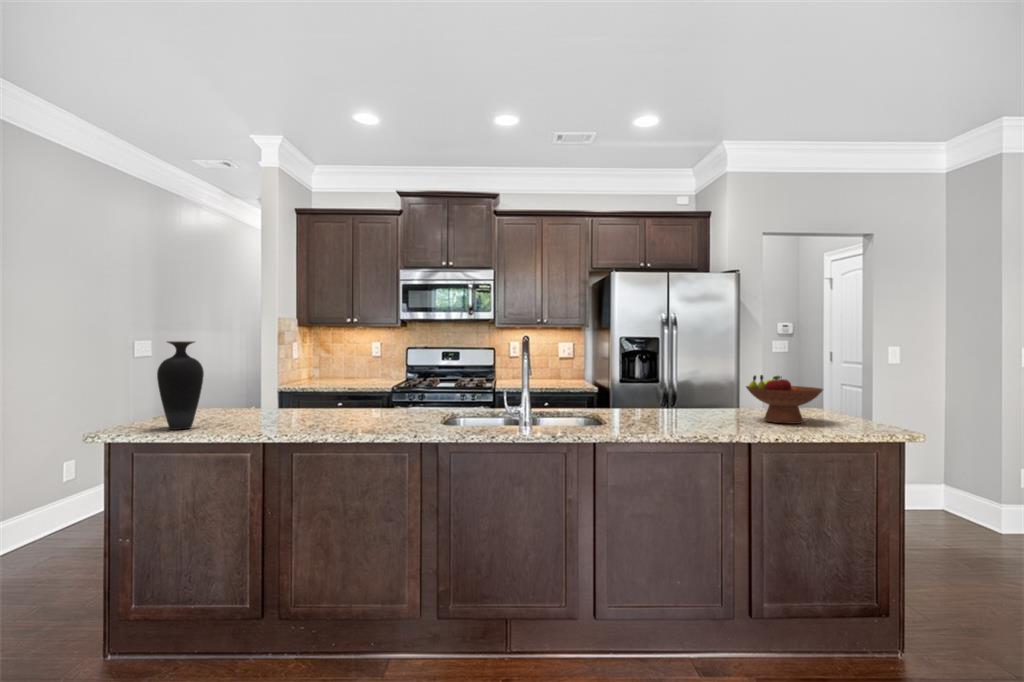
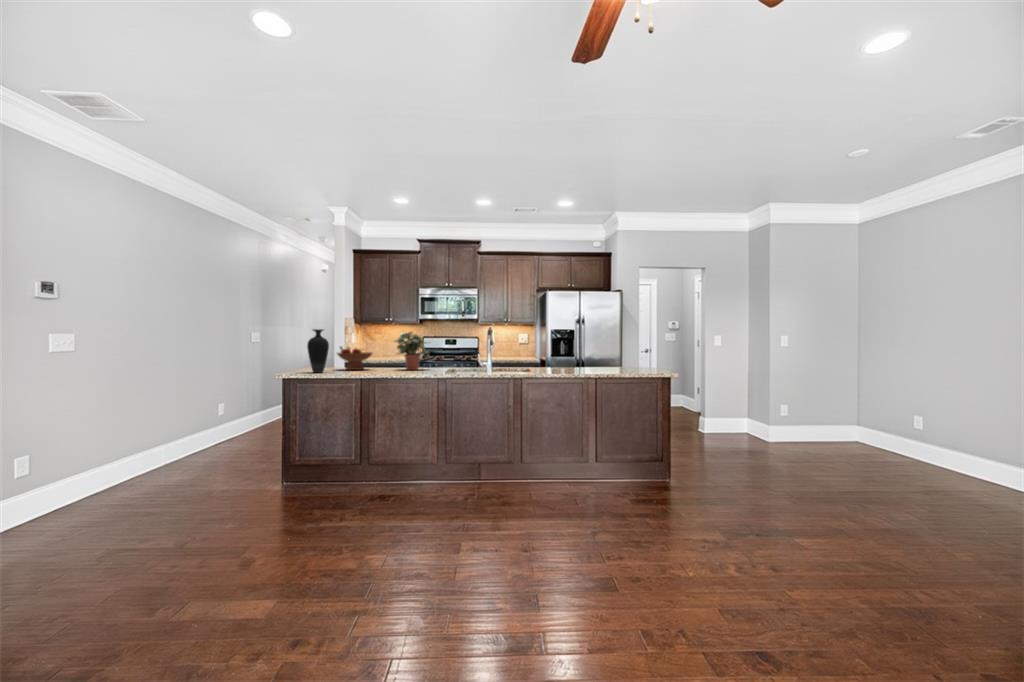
potted plant: none [341,344,412,418] -> present [394,332,429,370]
fruit bowl: present [746,375,823,424] -> present [337,346,372,370]

